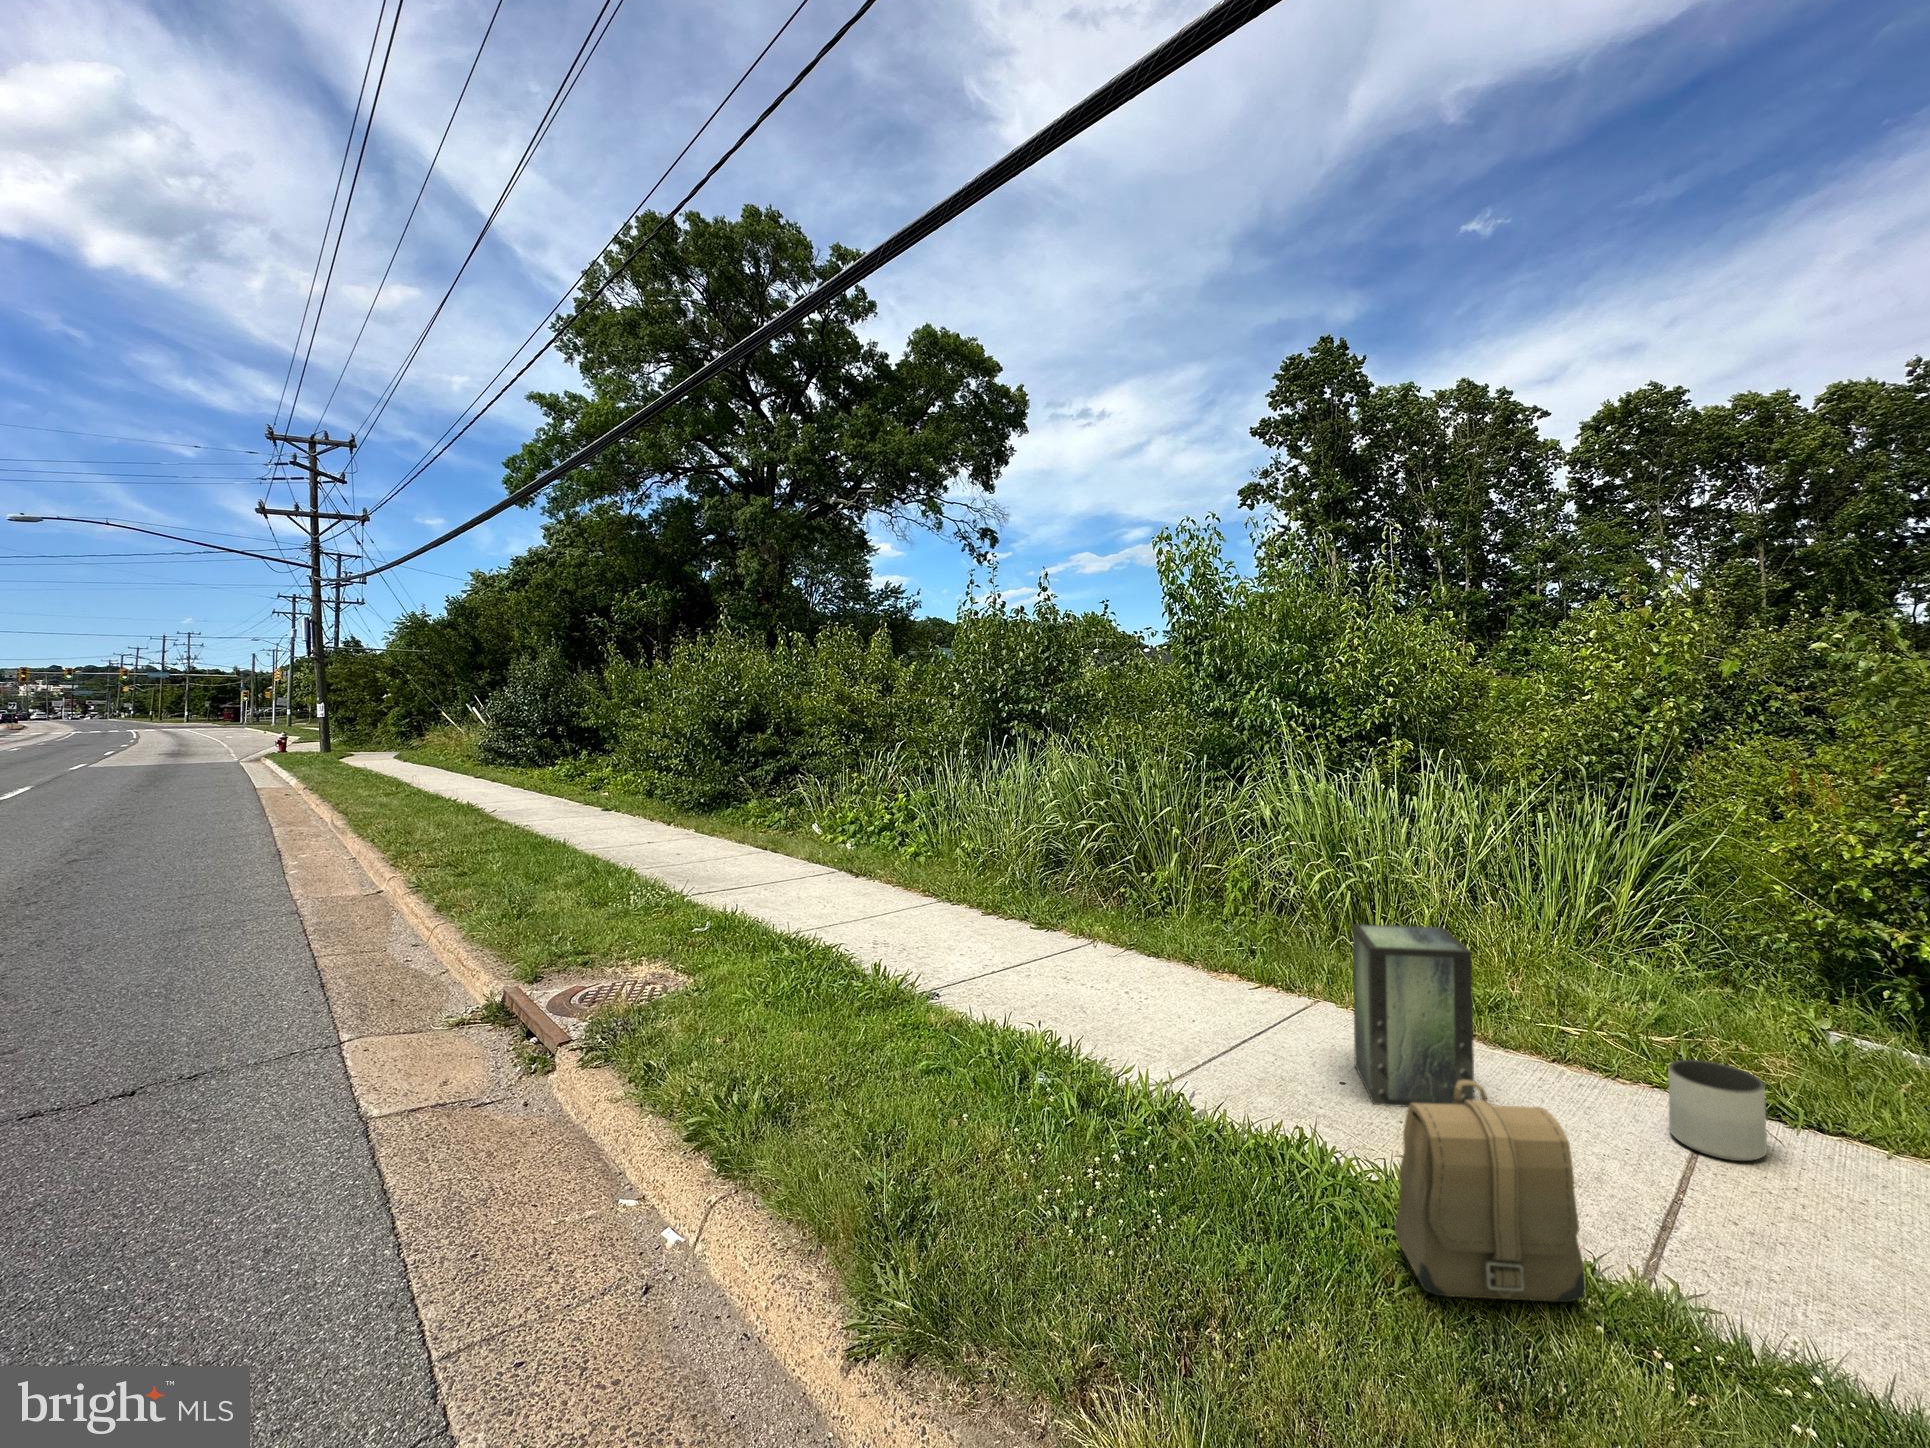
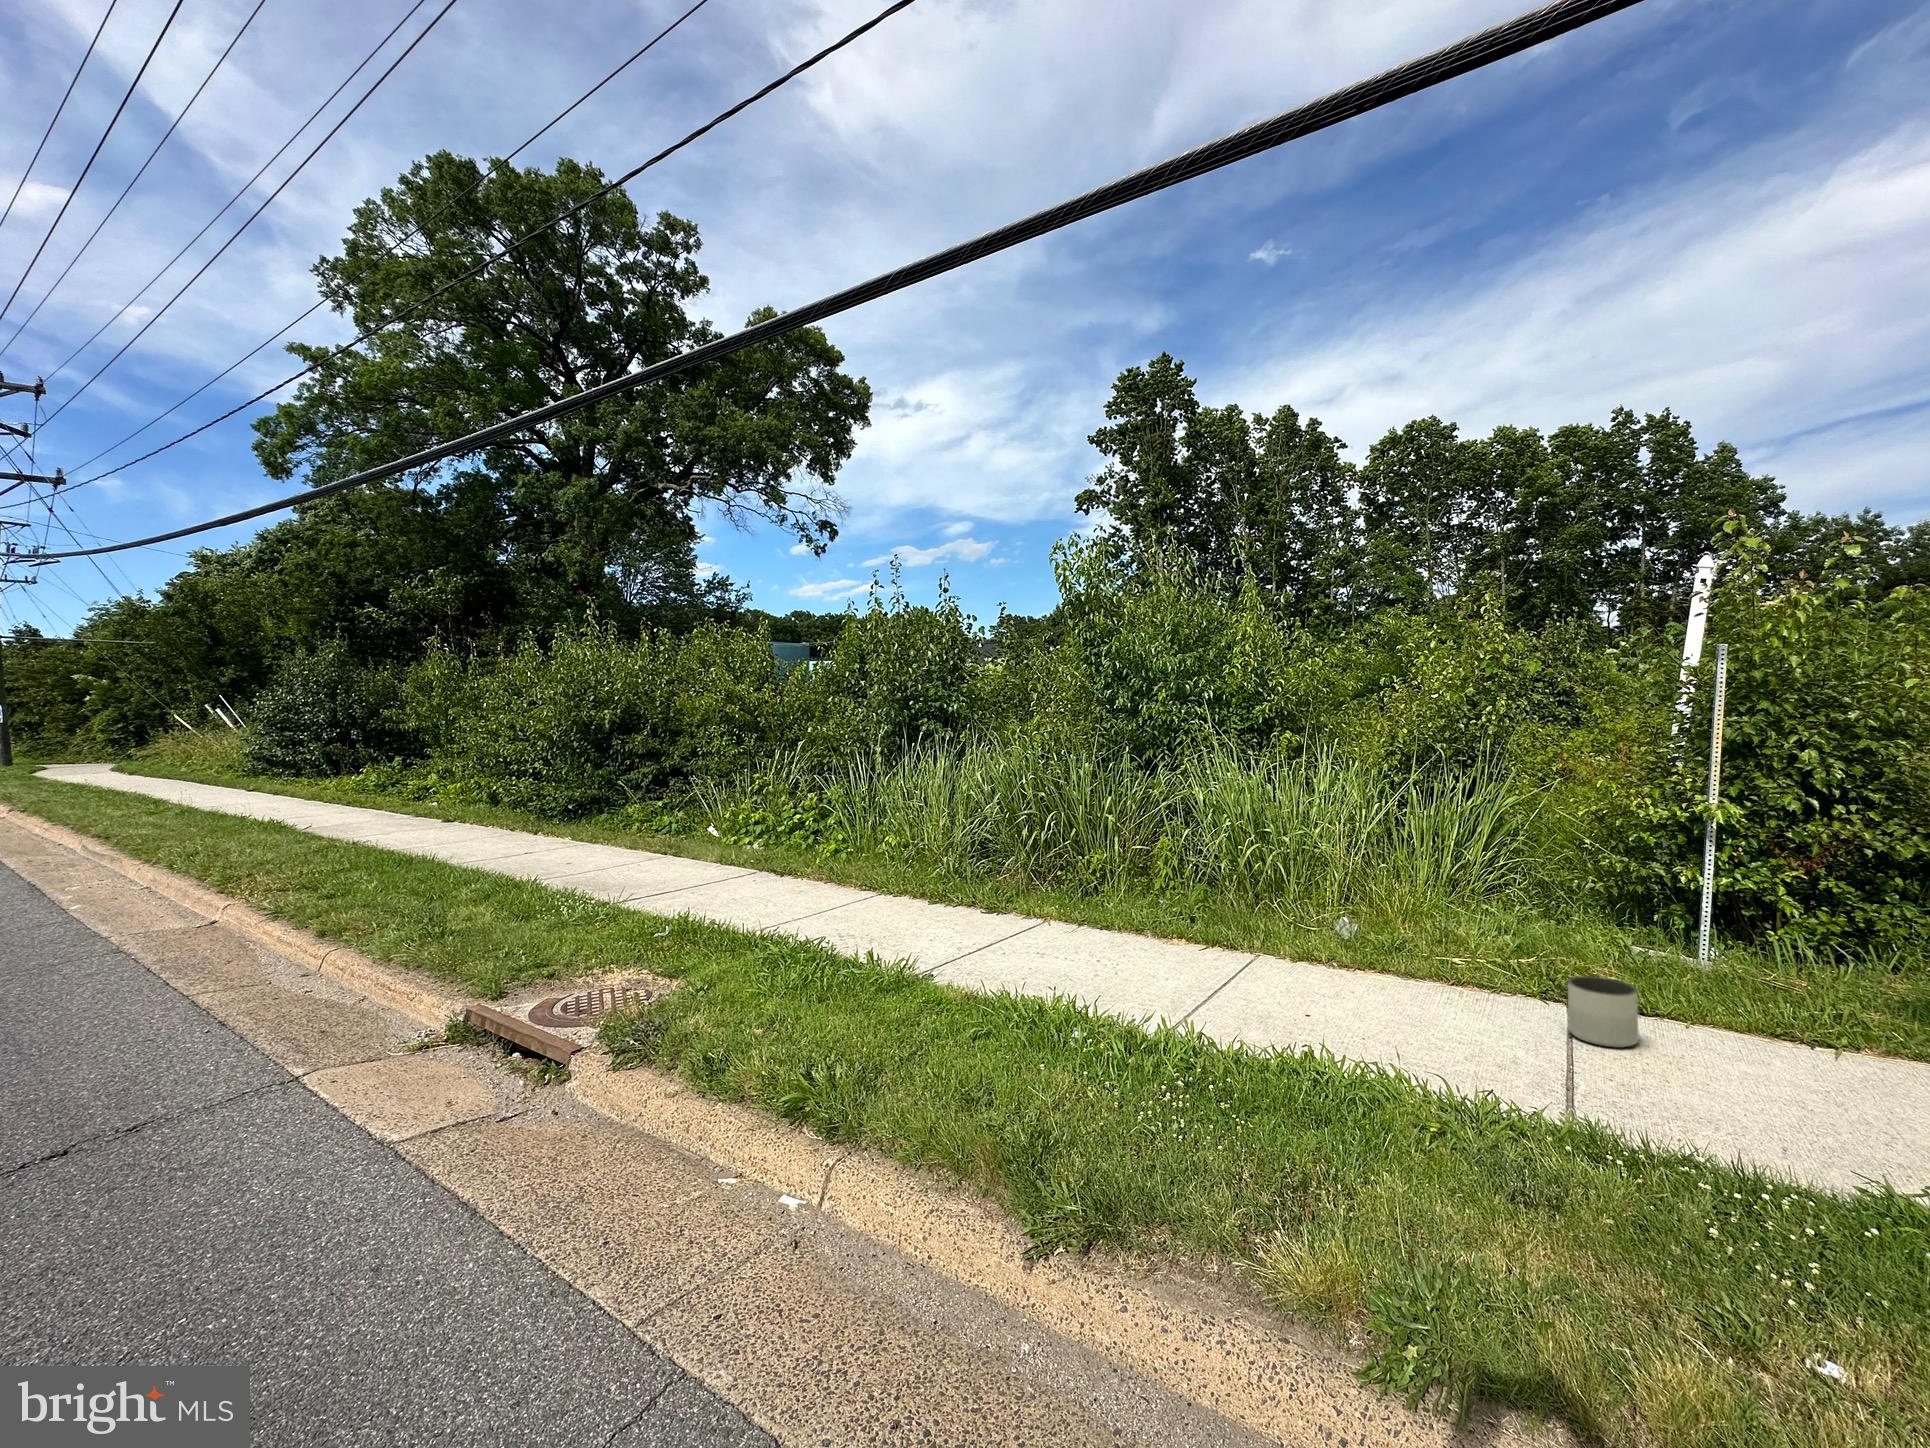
storage box: present [1352,924,1474,1107] -> none [1320,885,1428,1033]
backpack: present [1395,1080,1586,1302] -> none [1419,995,1564,1158]

